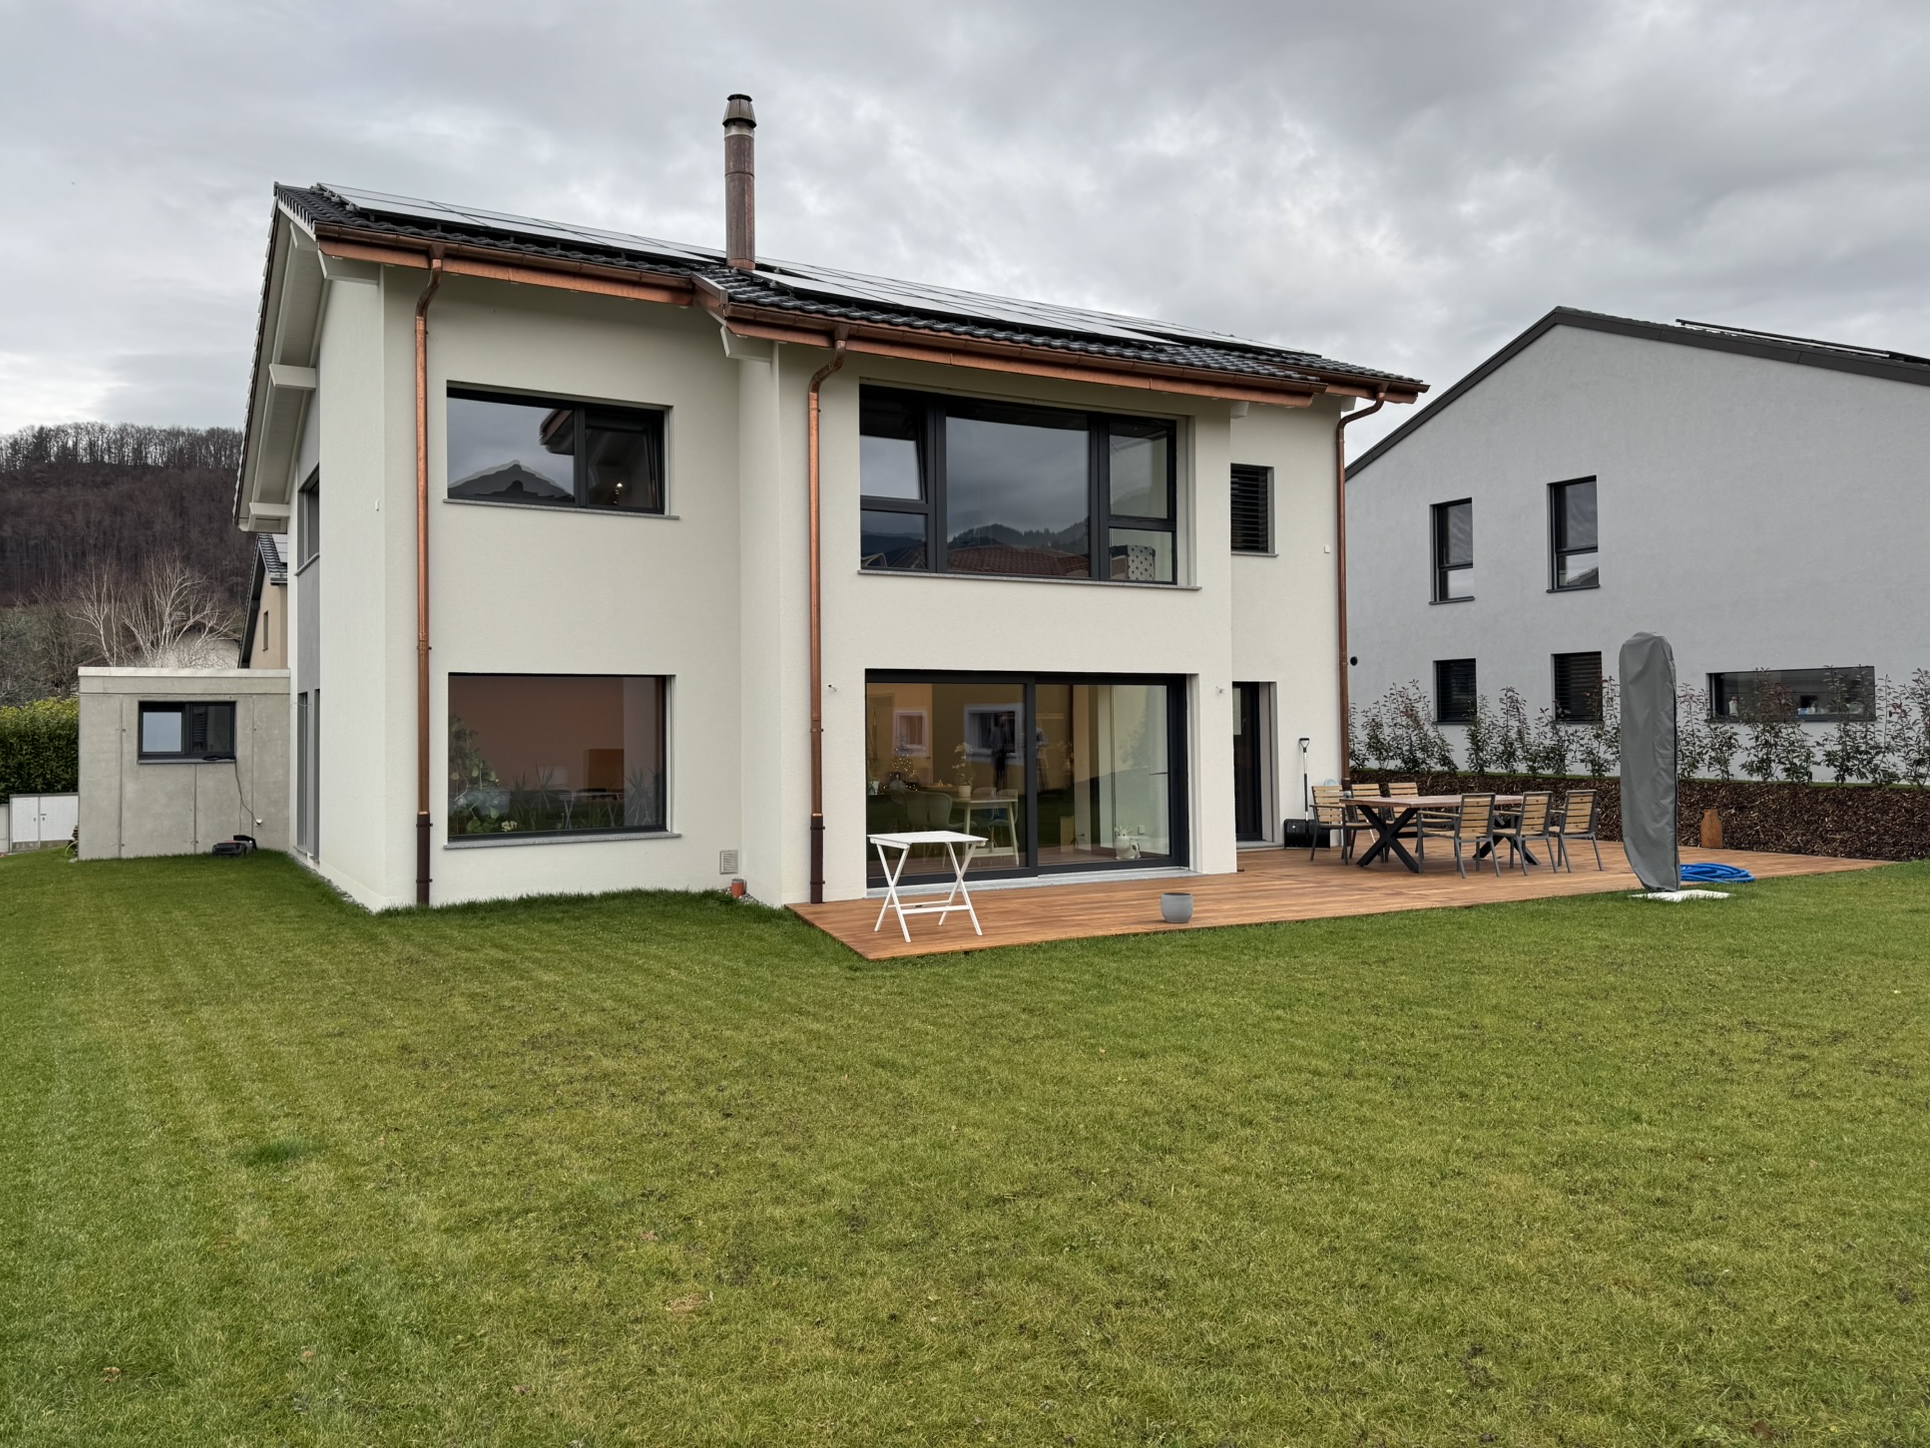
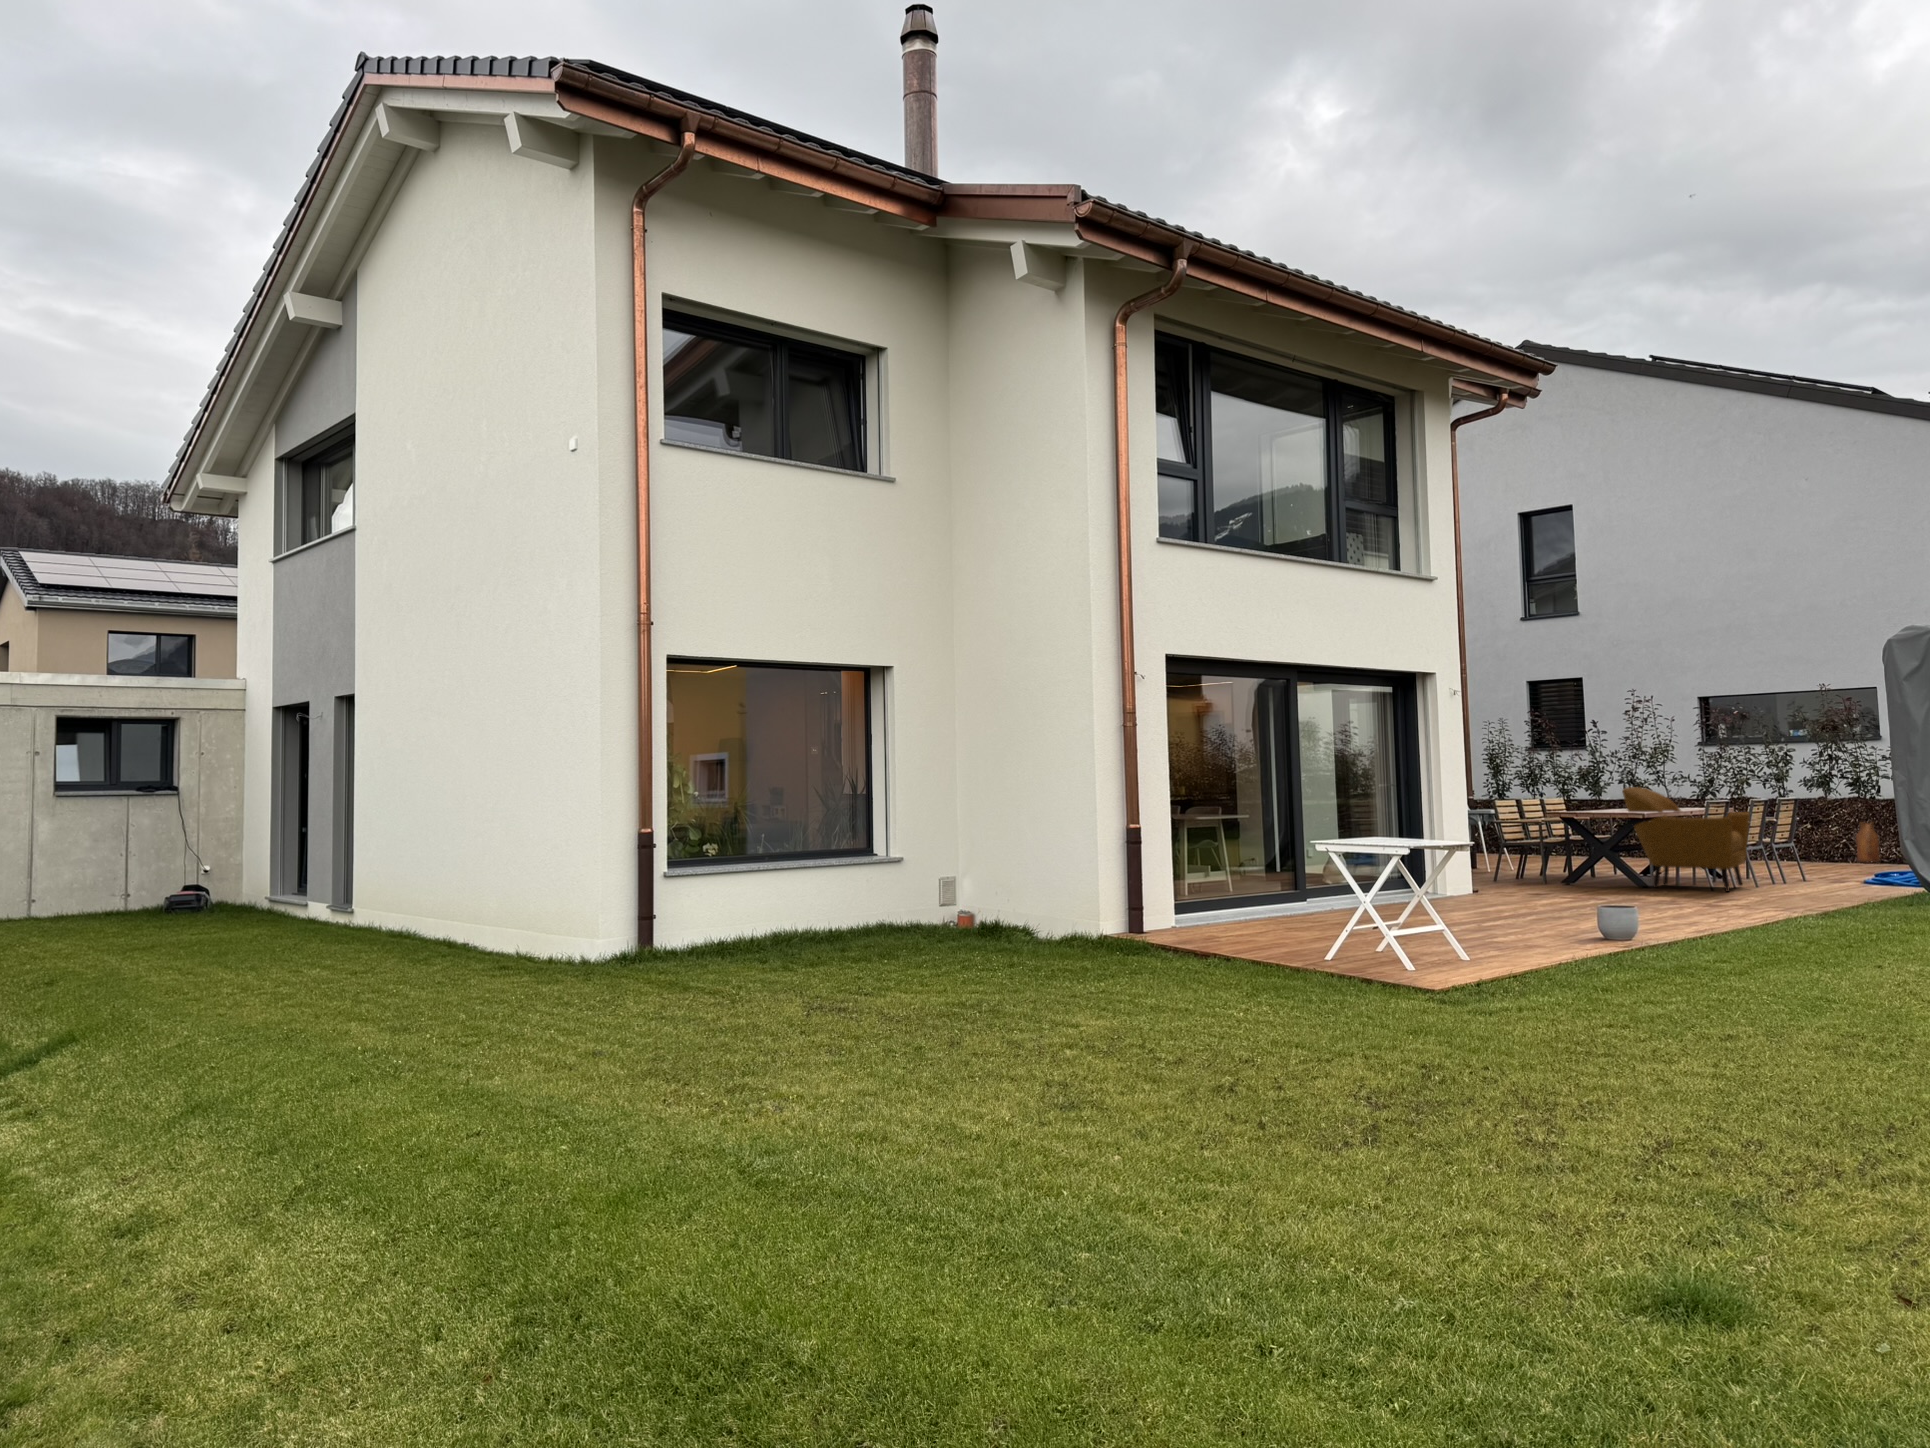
armchair: none [1393,777,1513,877] -> present [1622,787,1750,892]

